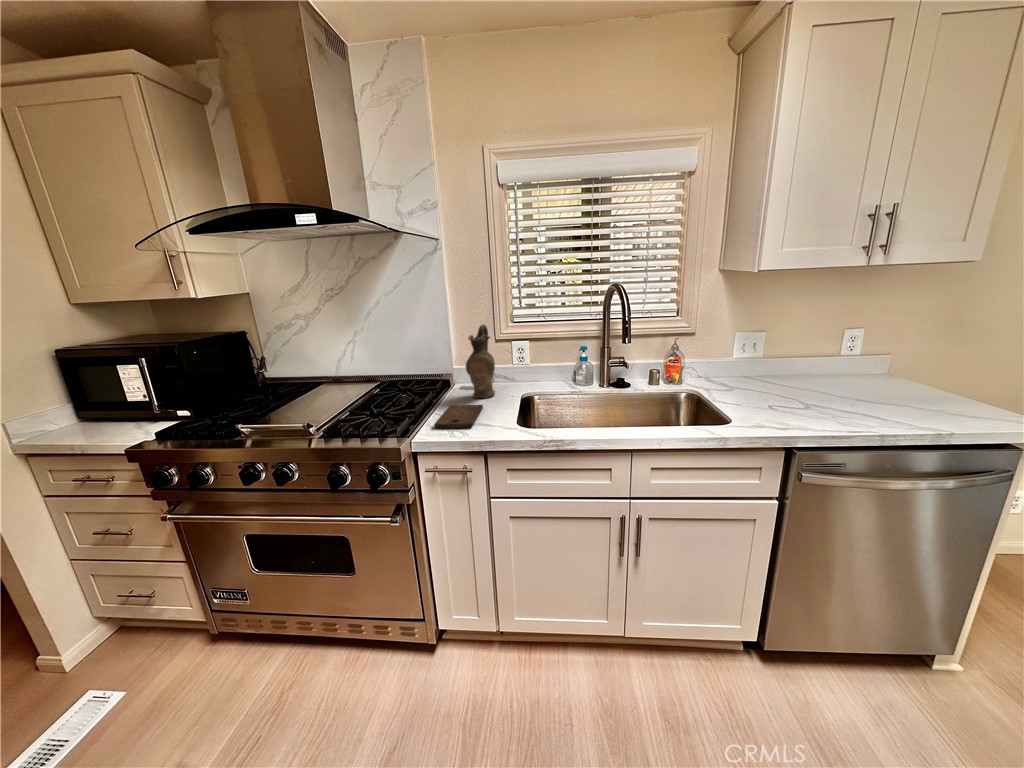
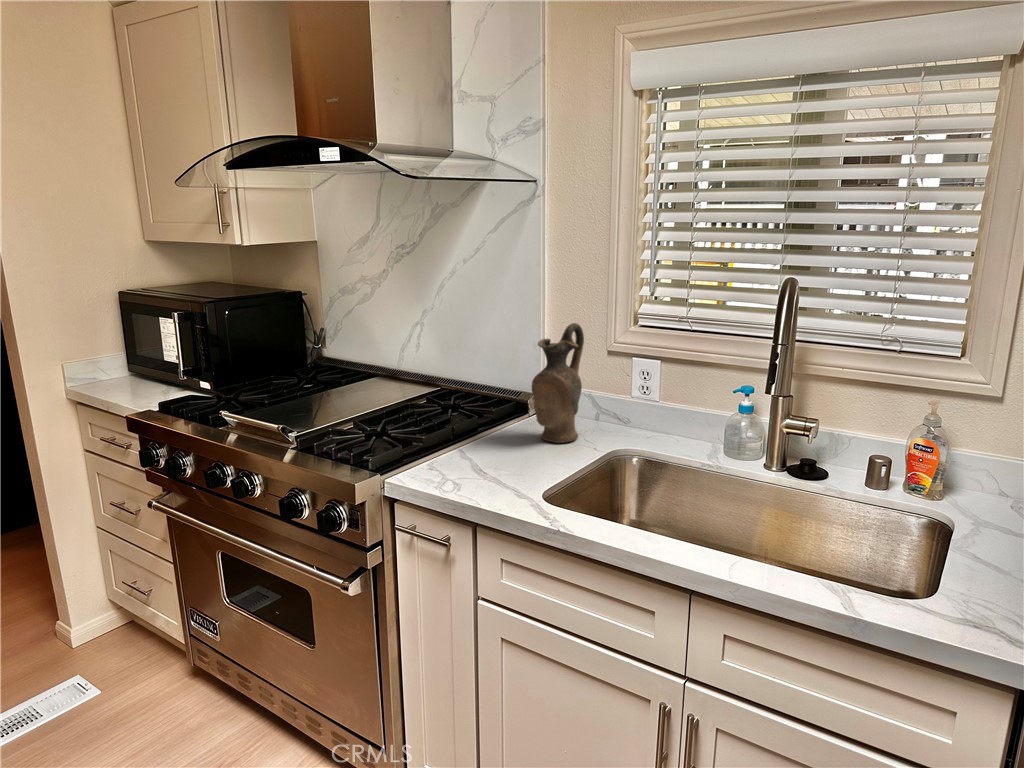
cutting board: present [435,405,483,428] -> none [434,444,532,486]

